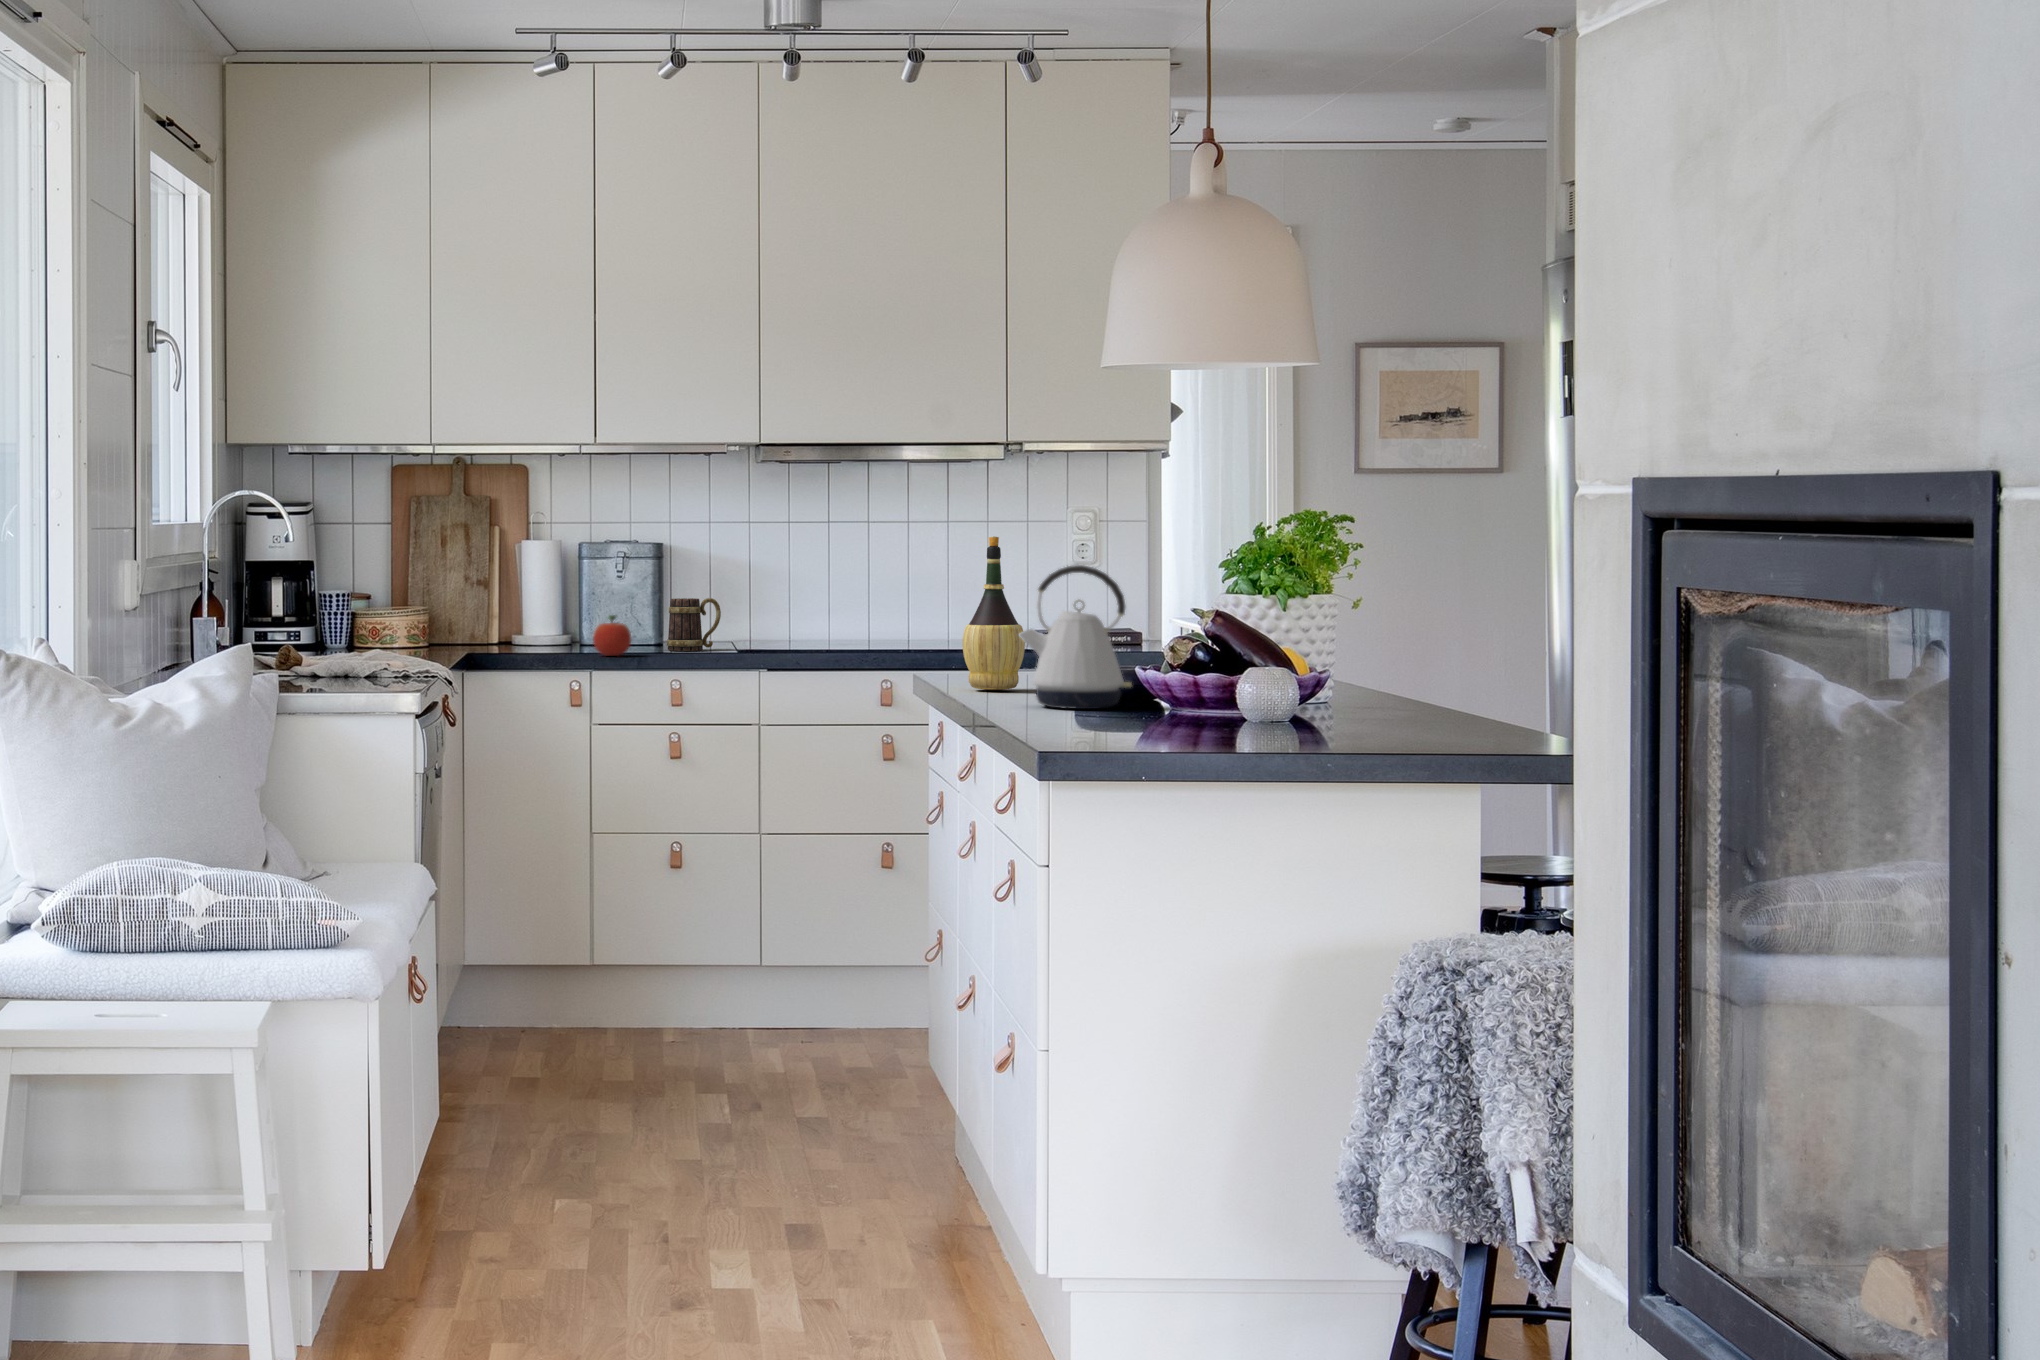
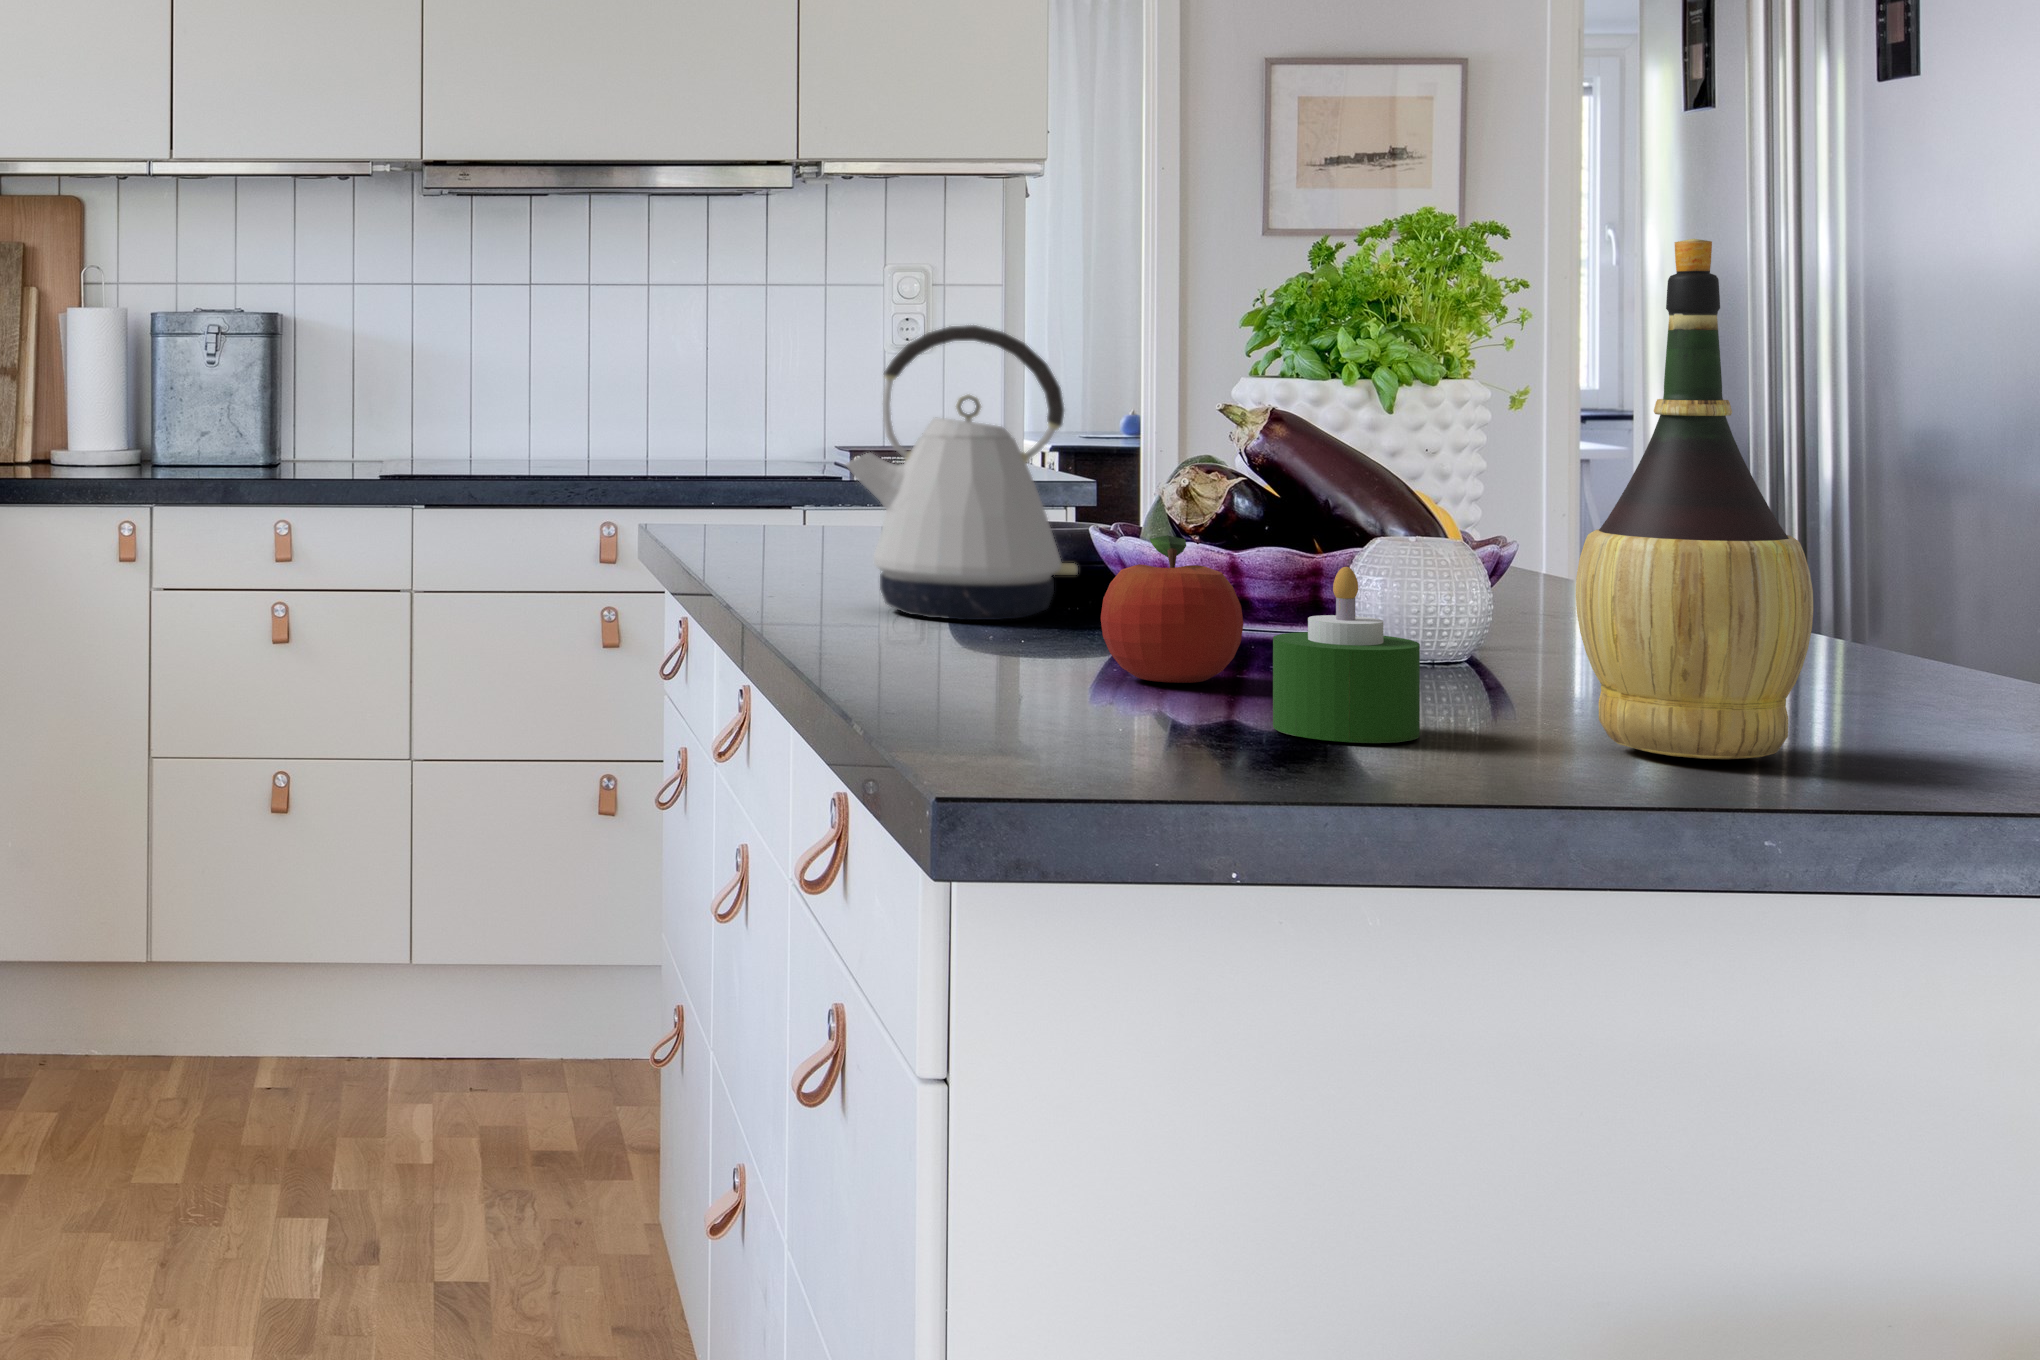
wine bottle: present [963,536,1025,690] -> present [1576,239,1813,759]
mug: present [667,598,721,651] -> none [279,395,361,475]
fruit: present [593,615,631,656] -> present [1101,535,1243,683]
candle: none [1181,670,1237,739] -> present [1273,567,1420,743]

